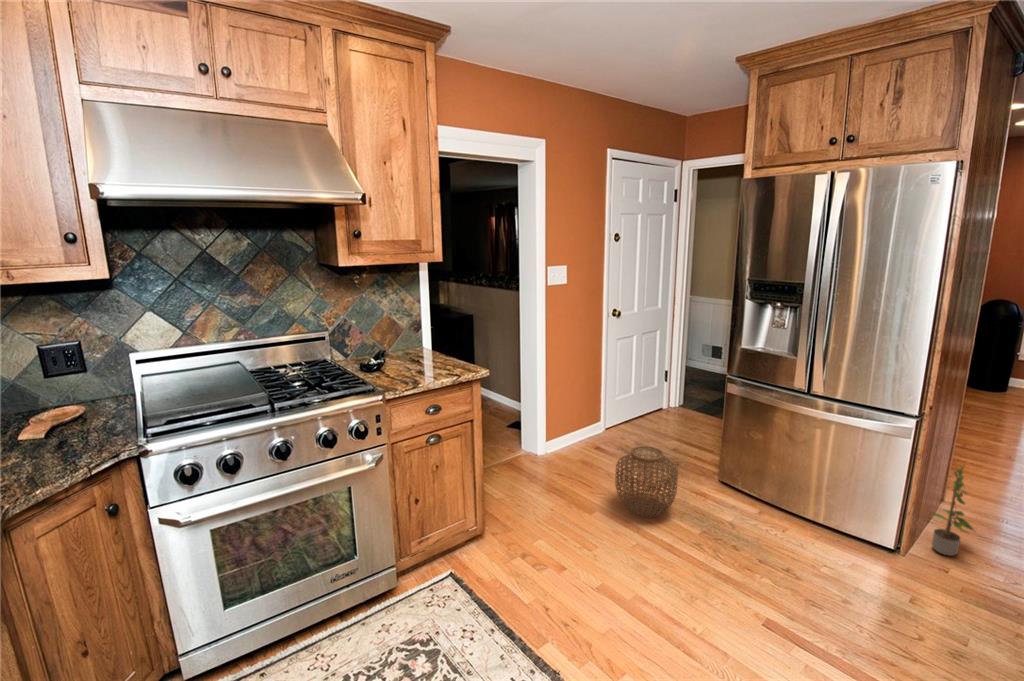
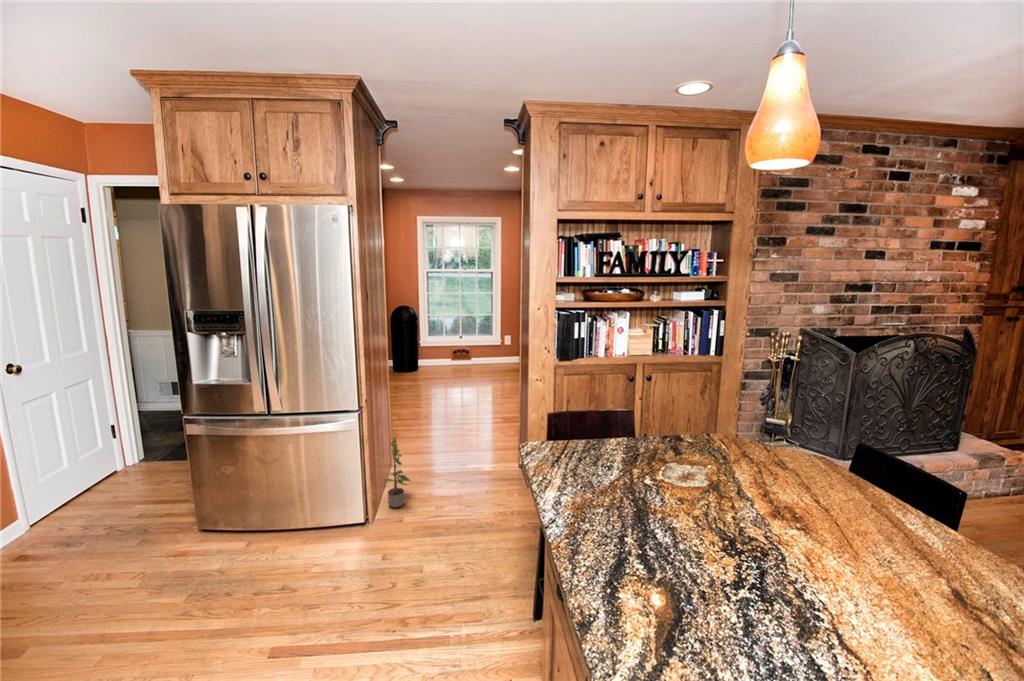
woven basket: present [615,446,678,518] -> none [32,529,141,627]

